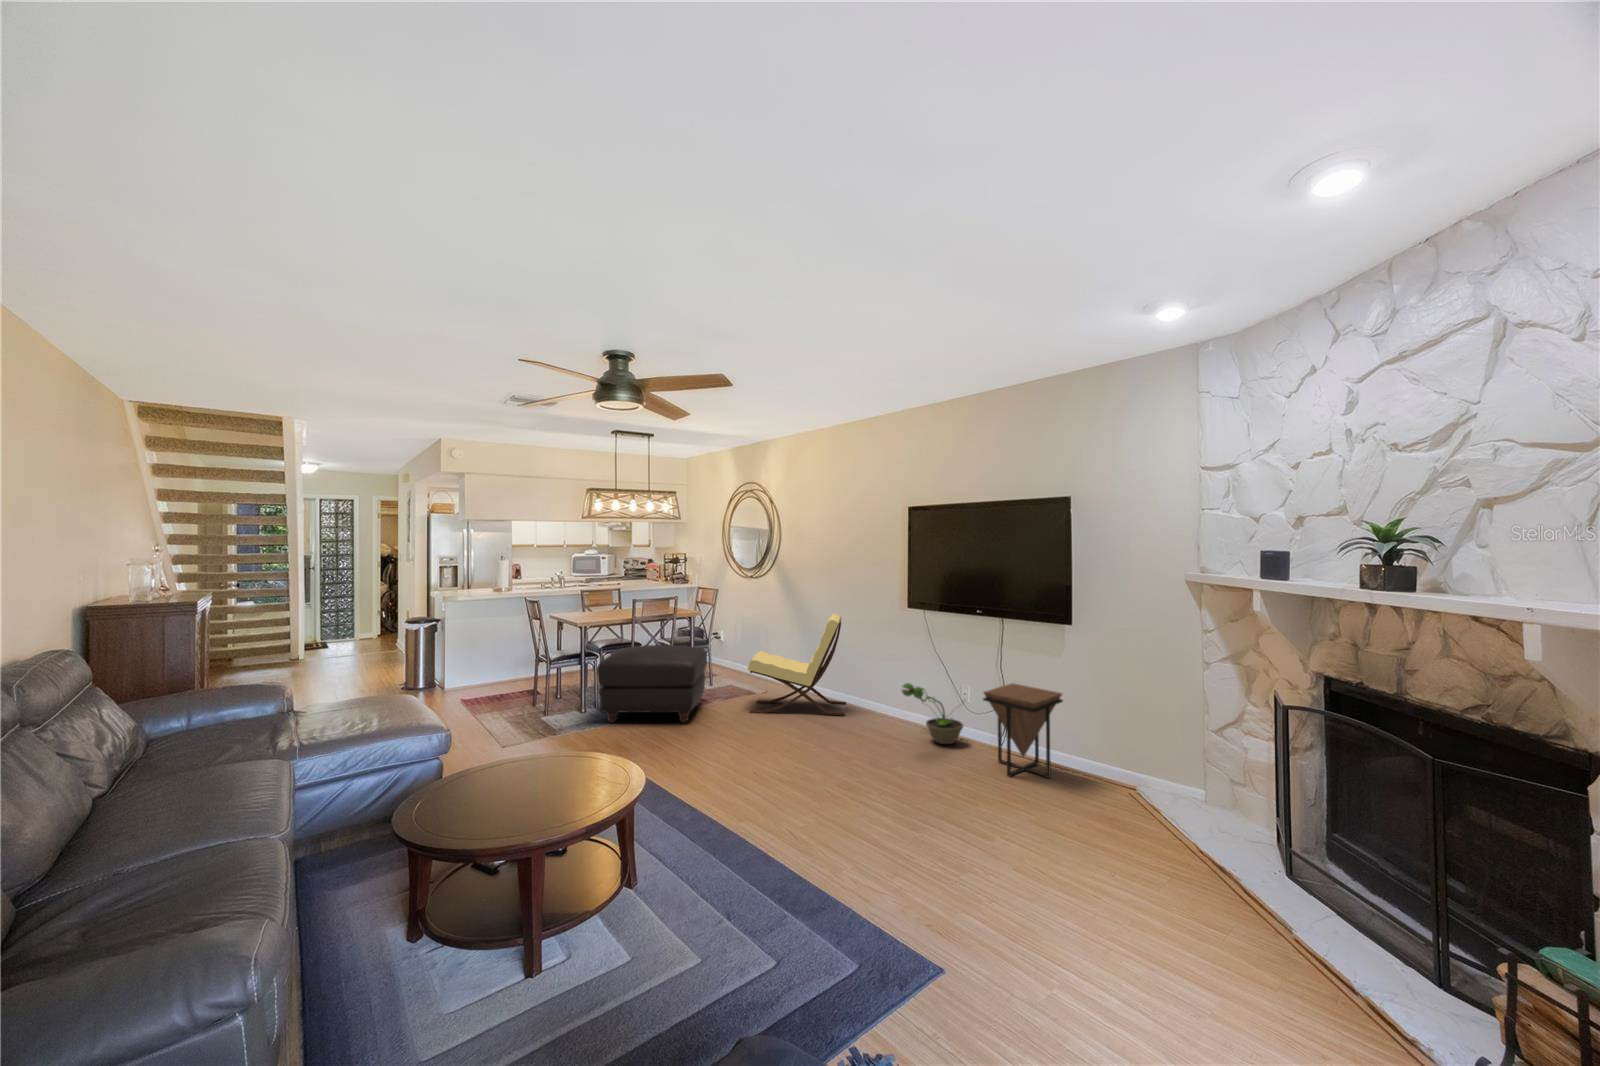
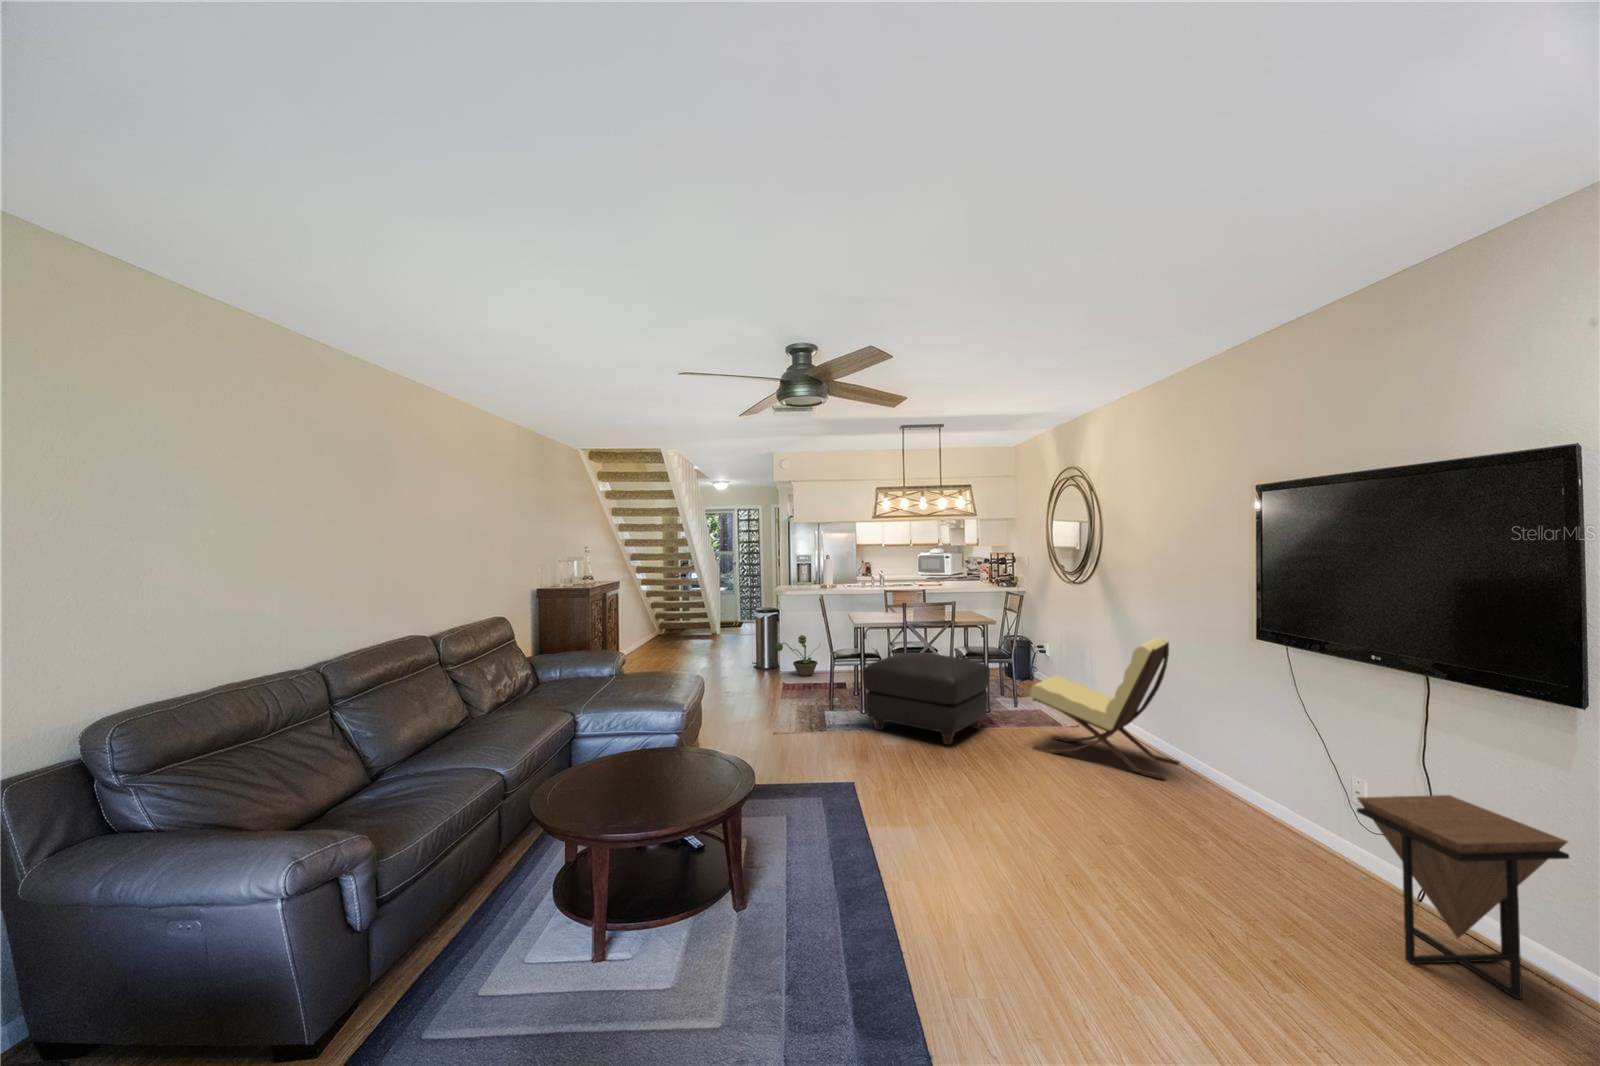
decorative plant: present [902,683,963,744] -> present [775,635,820,676]

